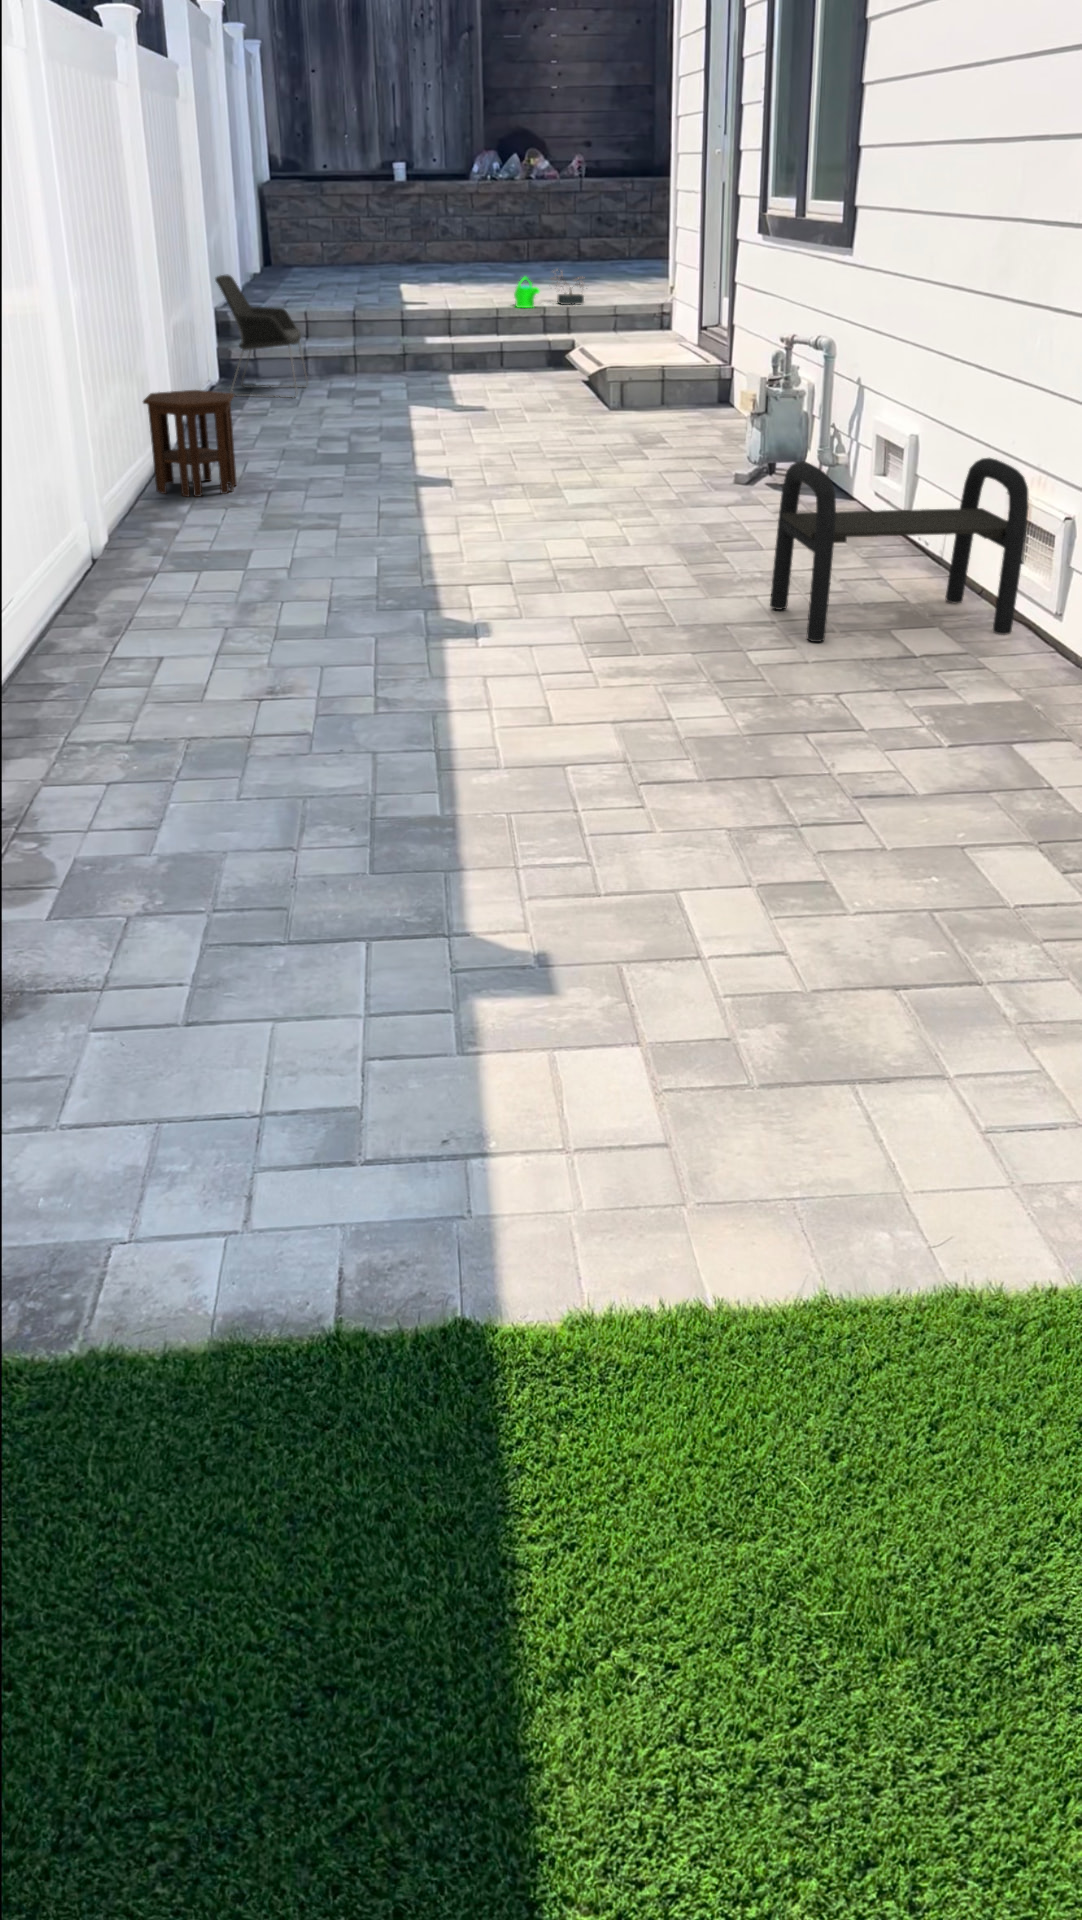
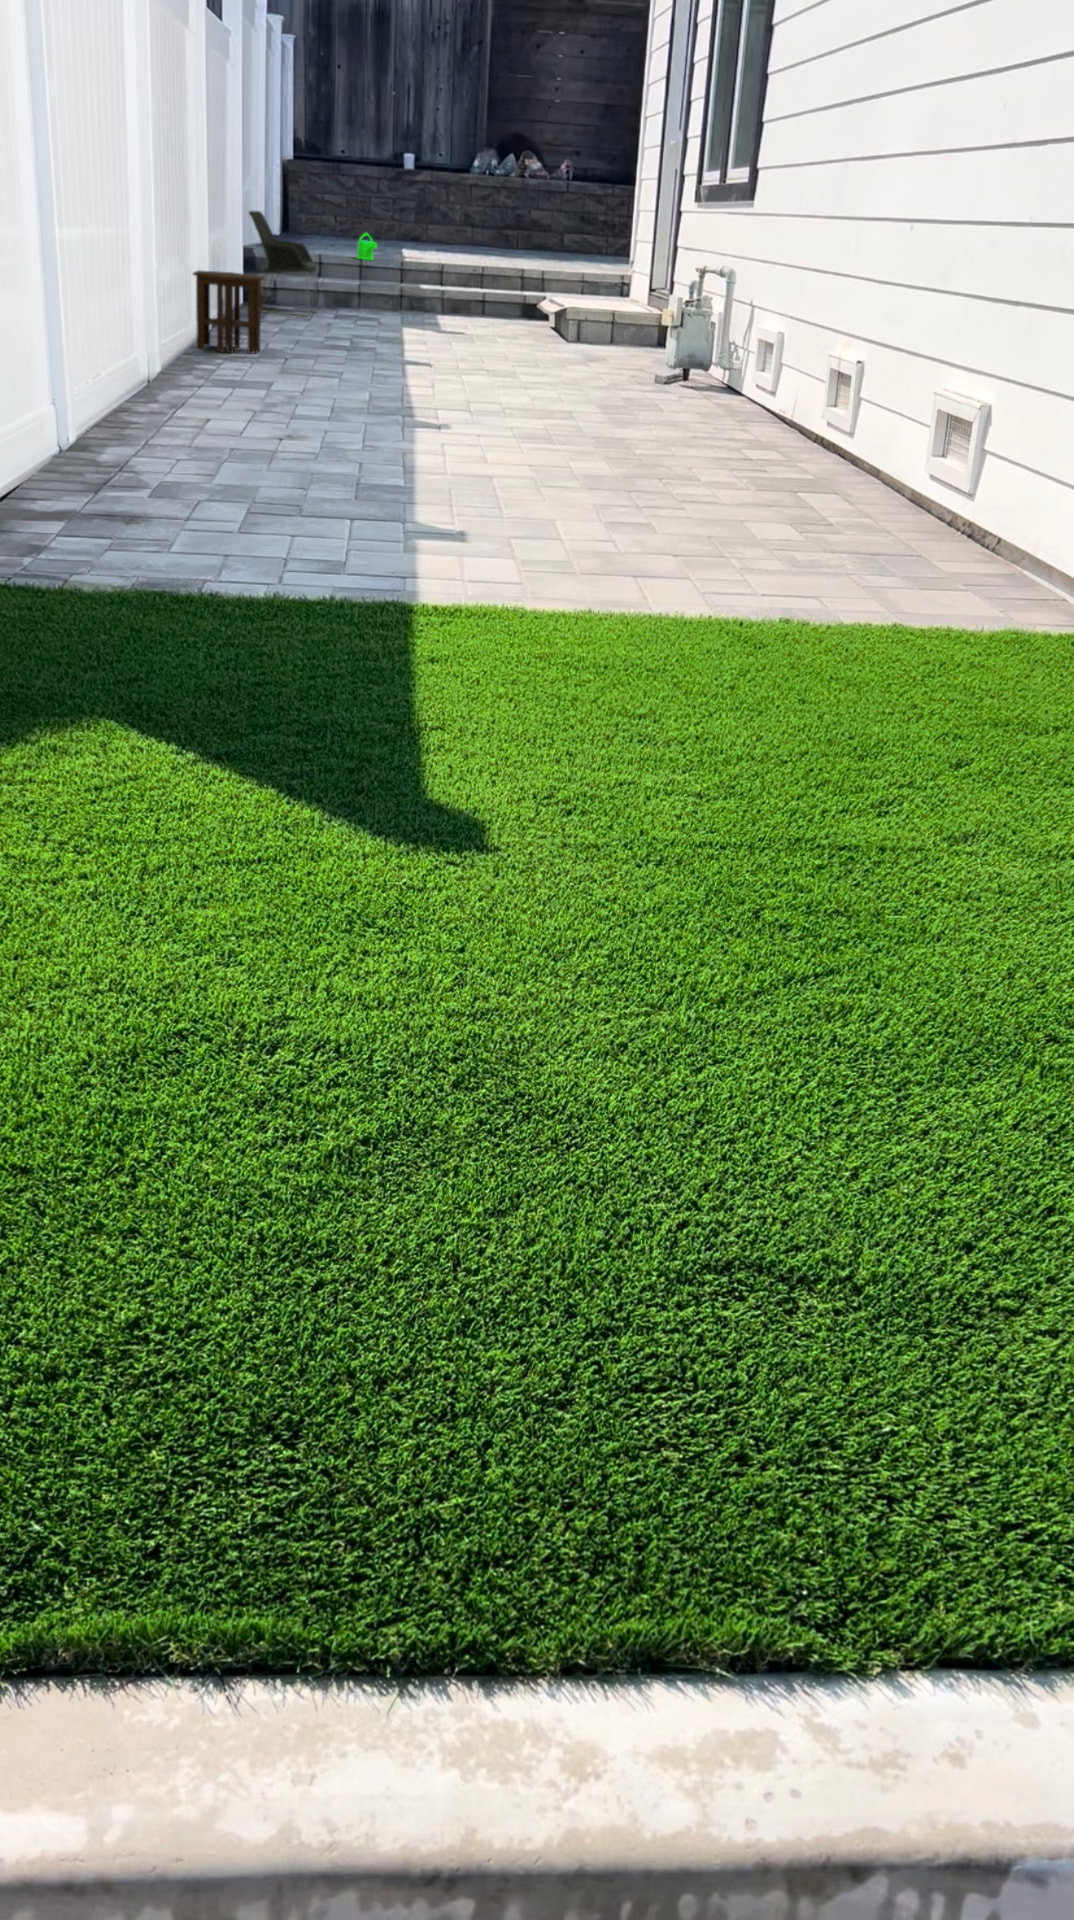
decorative plant: present [550,274,585,305] -> none [529,238,562,271]
watering can: present [514,276,540,308] -> present [357,233,377,260]
bench: present [770,458,1029,642] -> none [656,317,841,456]

